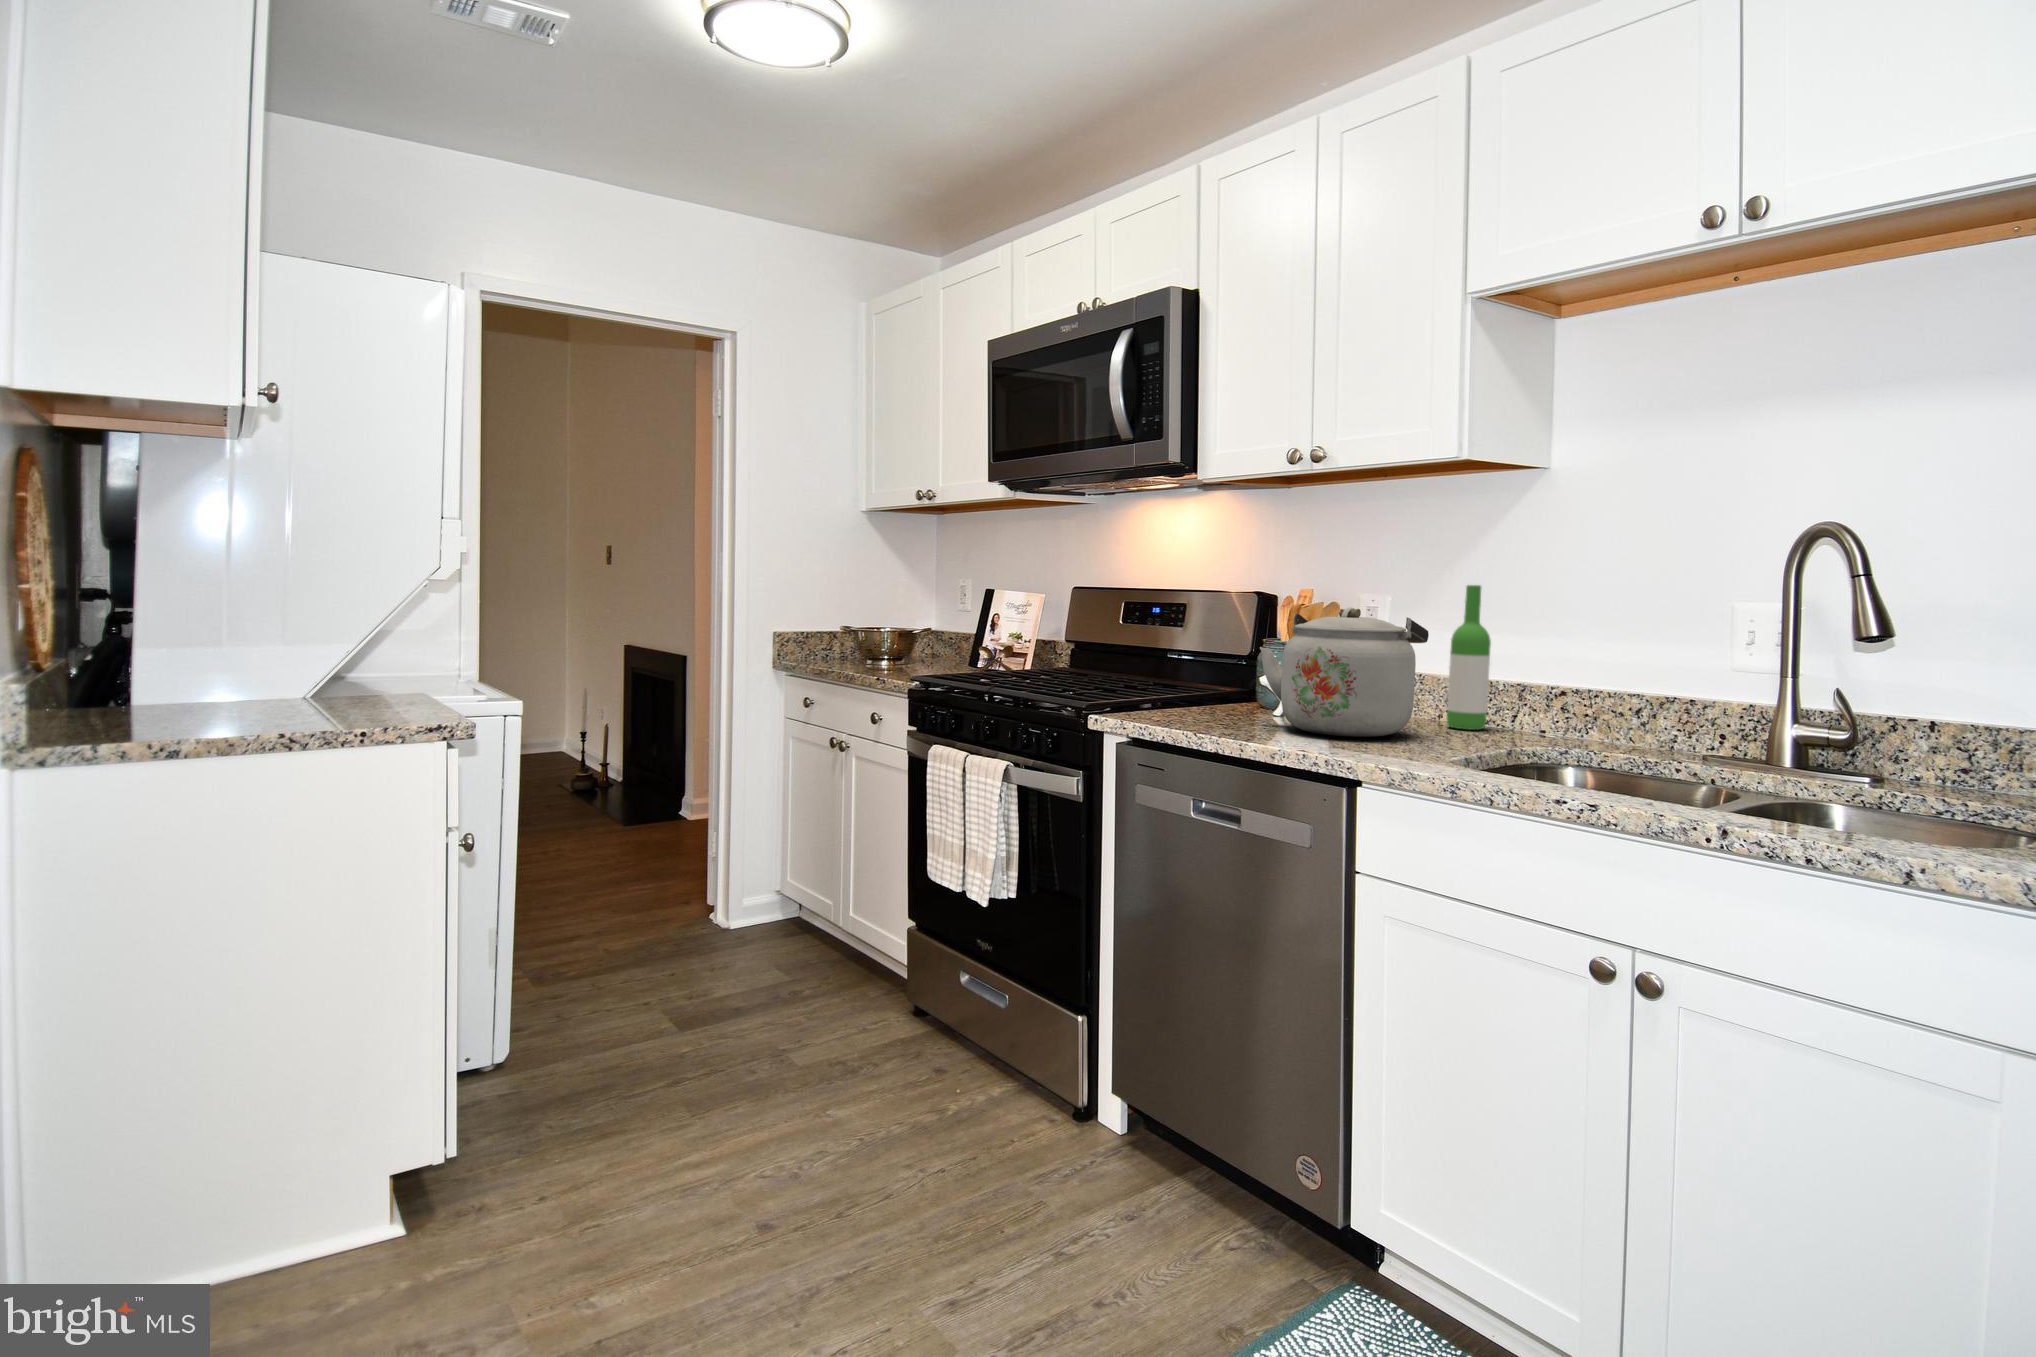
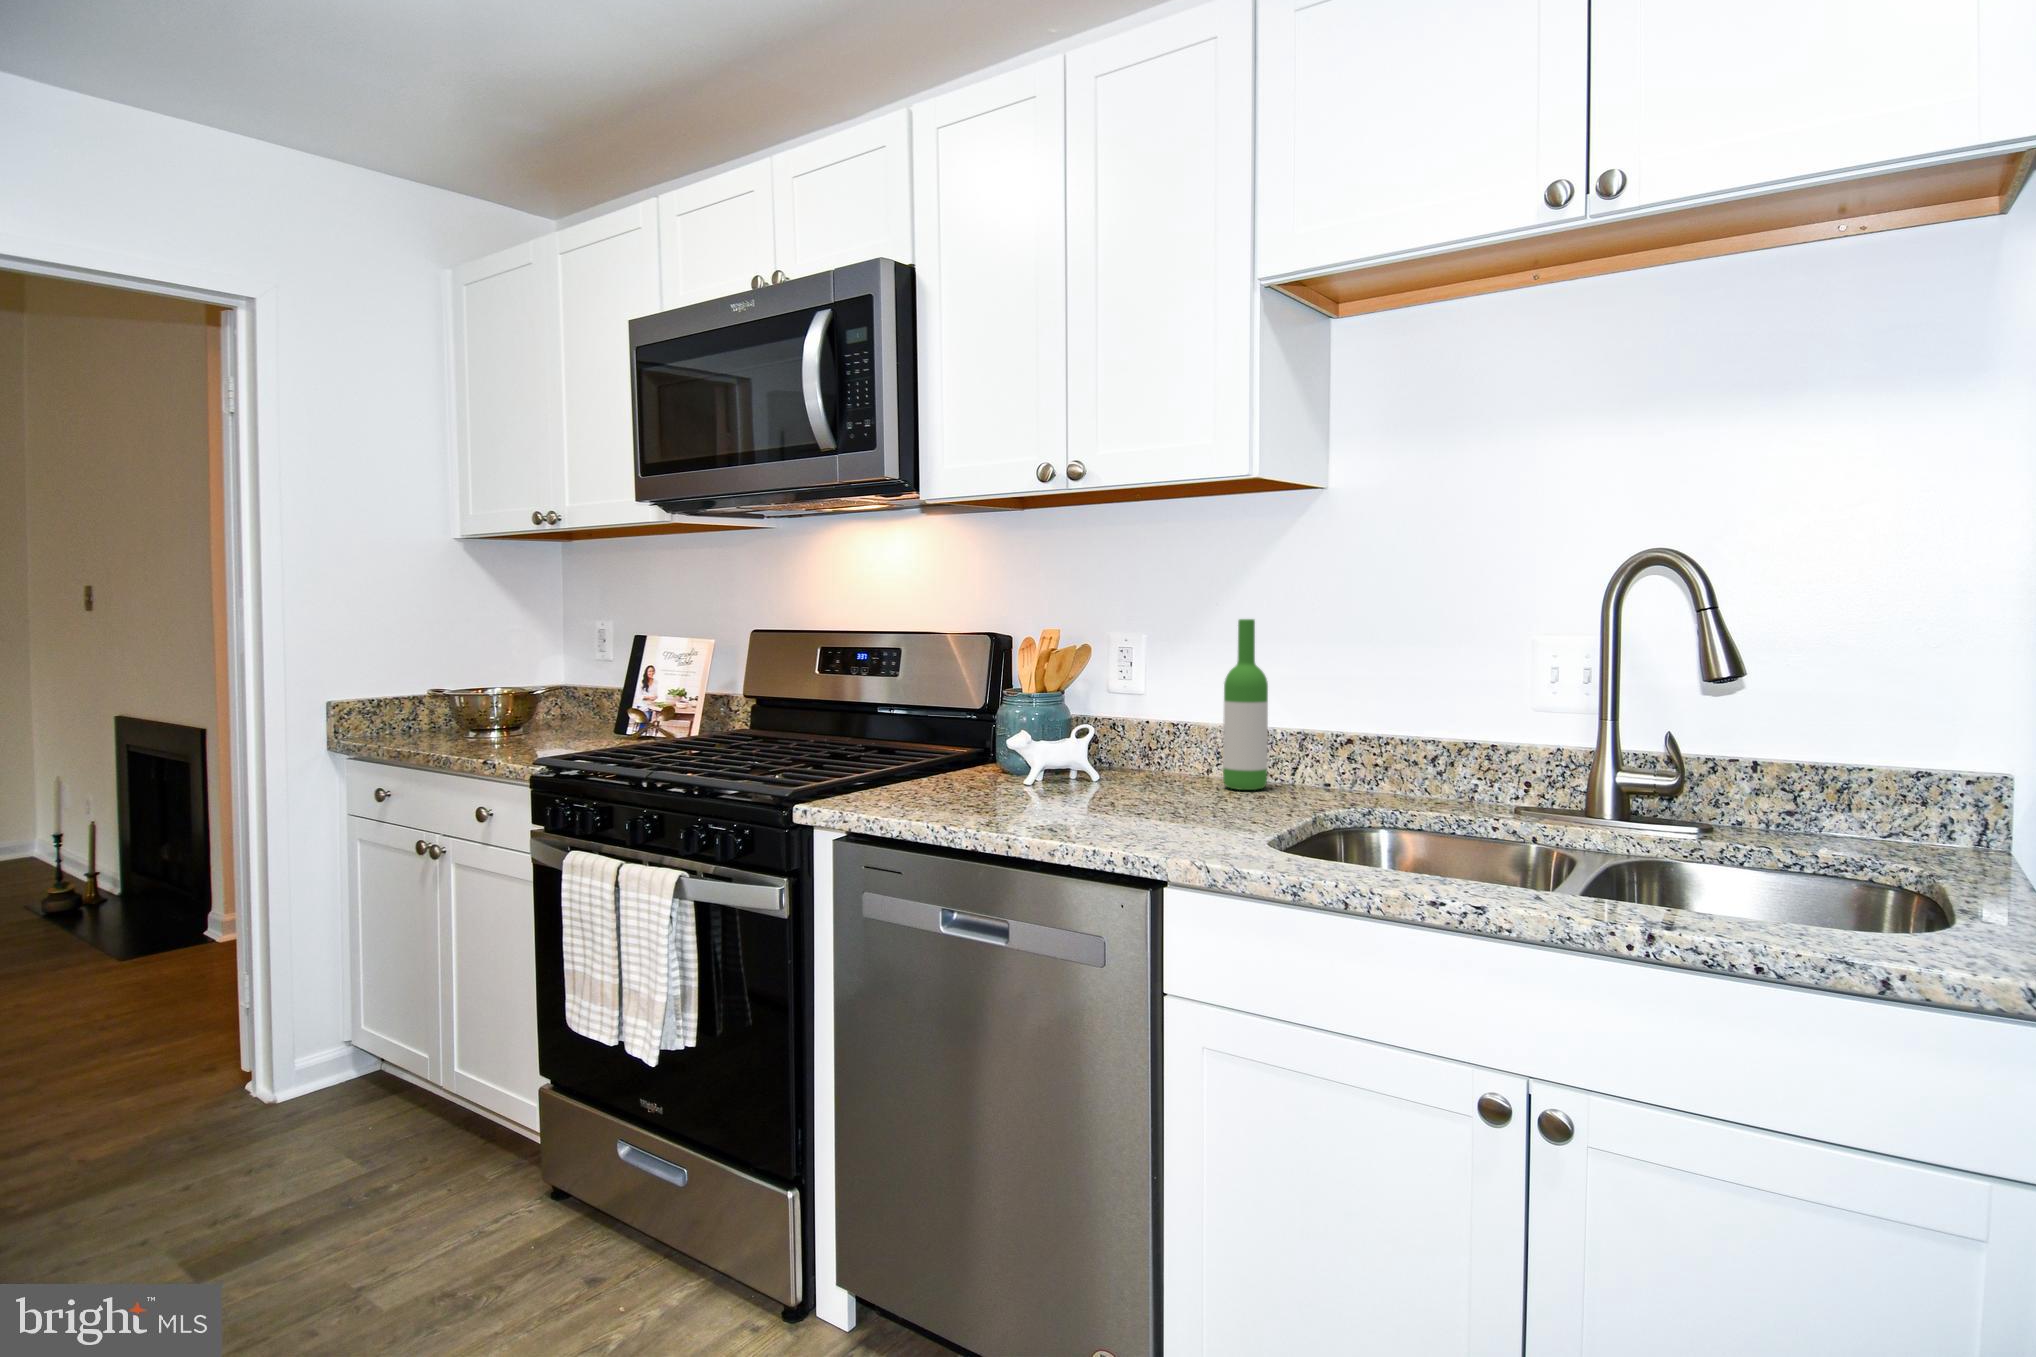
kettle: present [1260,607,1429,737] -> none [1009,652,1206,814]

